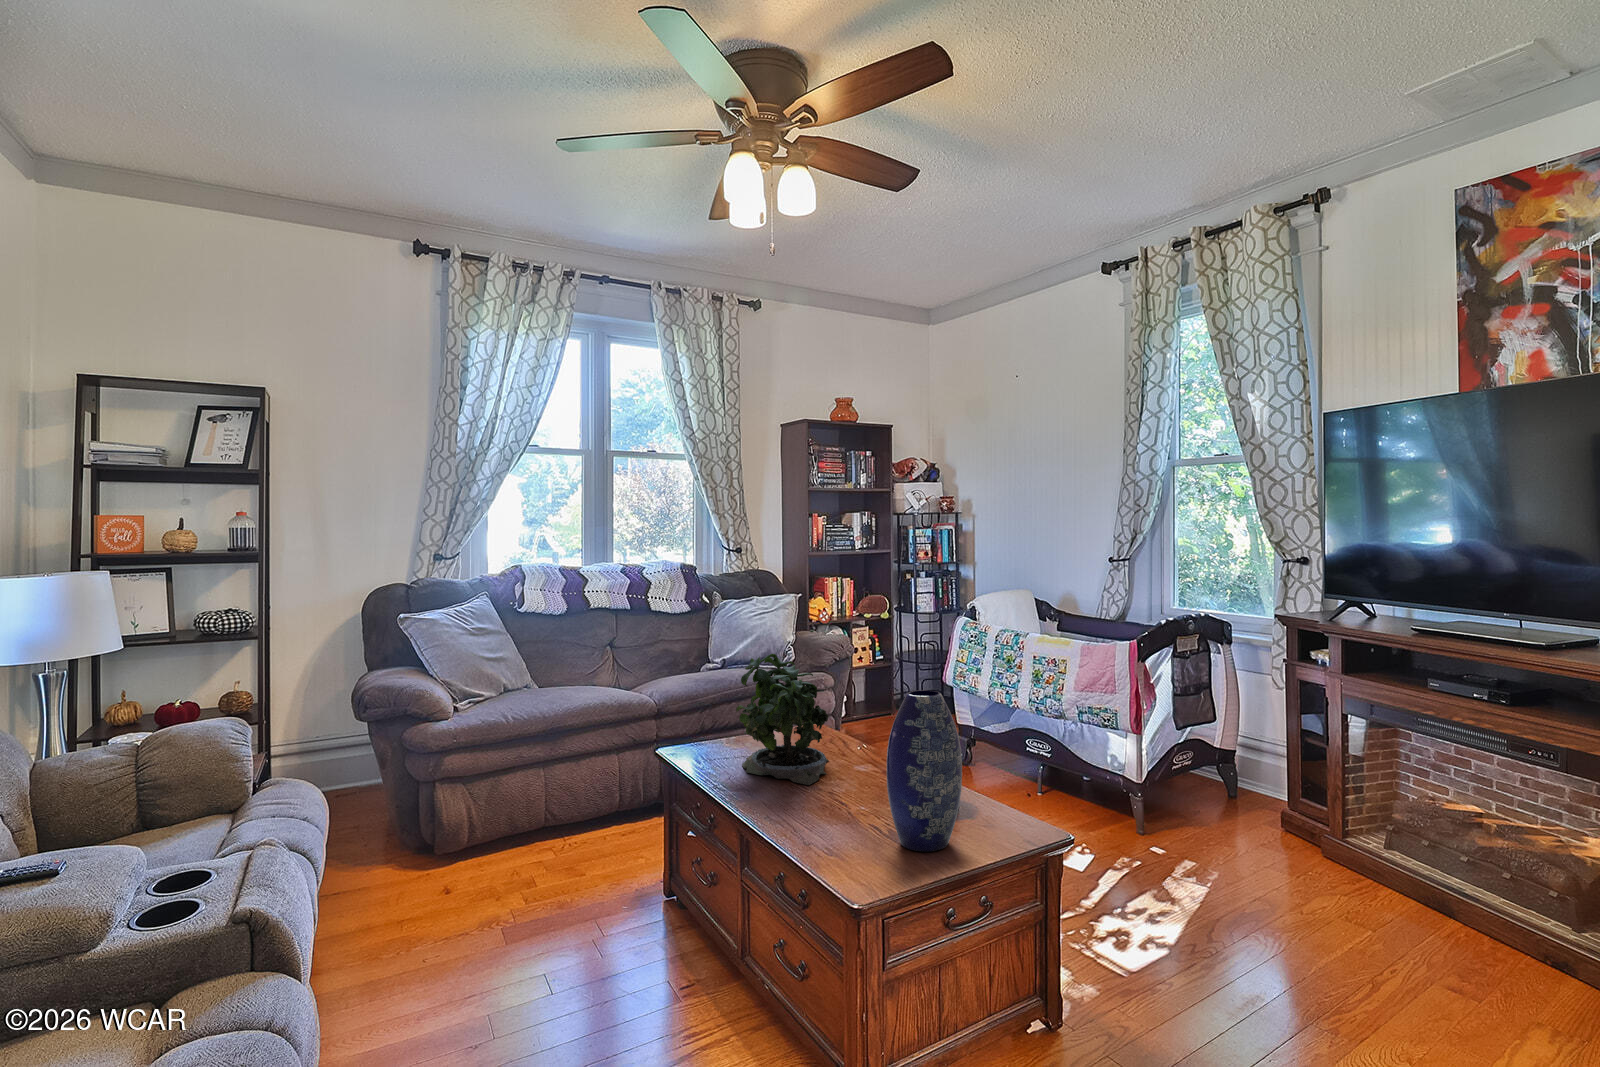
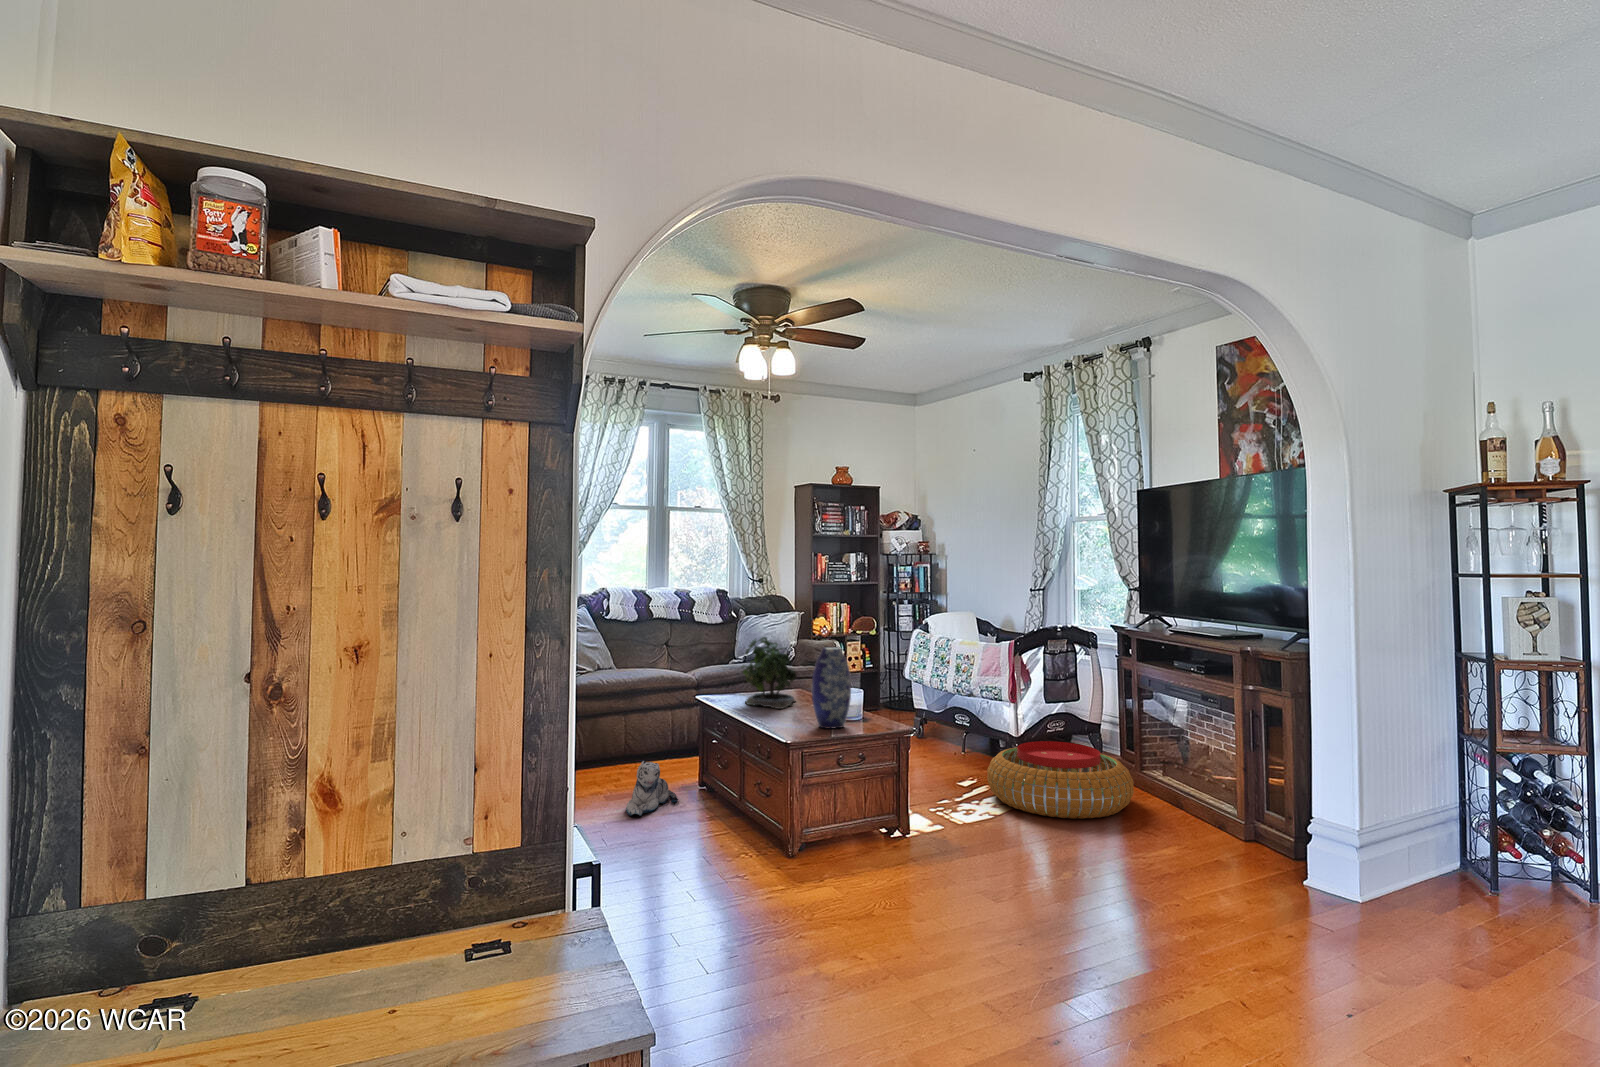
pouf: none [1135,806,1404,967] -> present [987,741,1134,819]
plush toy: none [535,886,630,1002] -> present [626,761,678,816]

